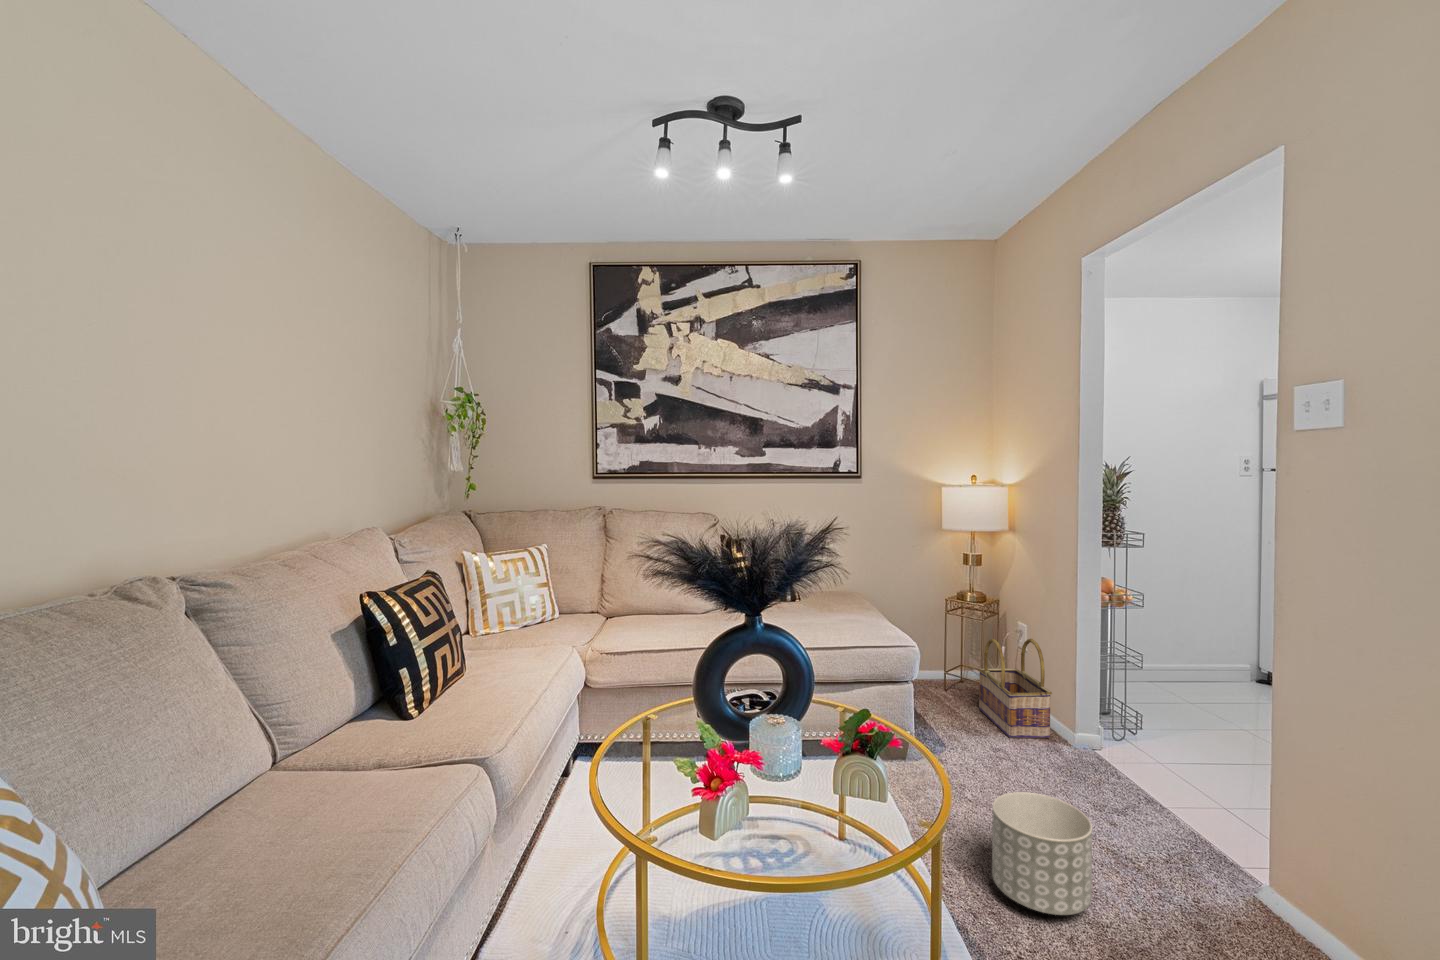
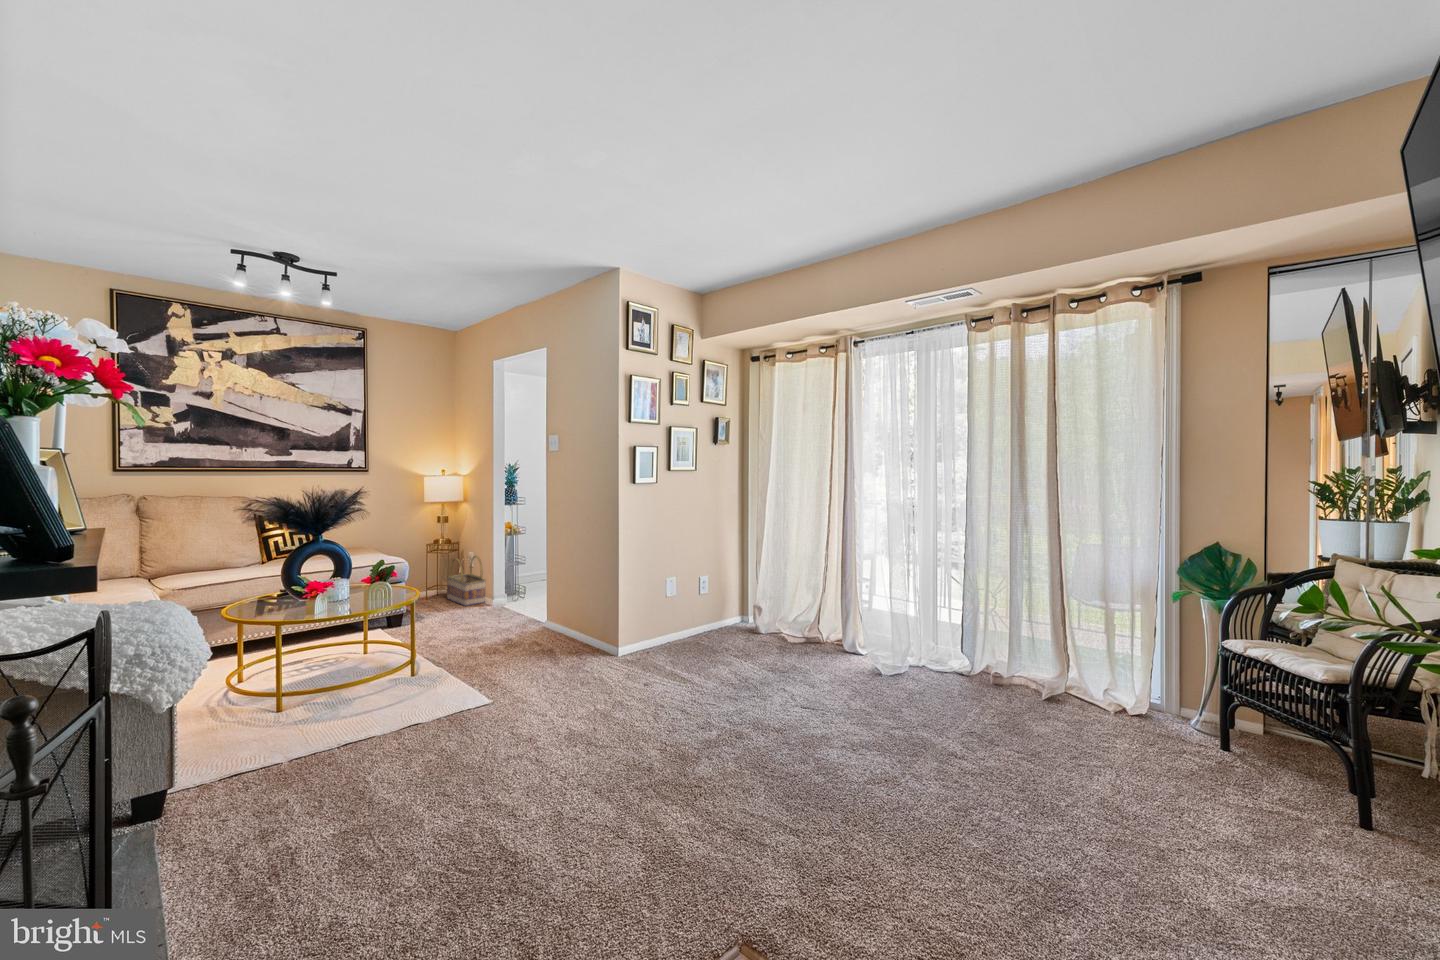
planter: present [992,792,1092,915] -> none [464,608,504,649]

